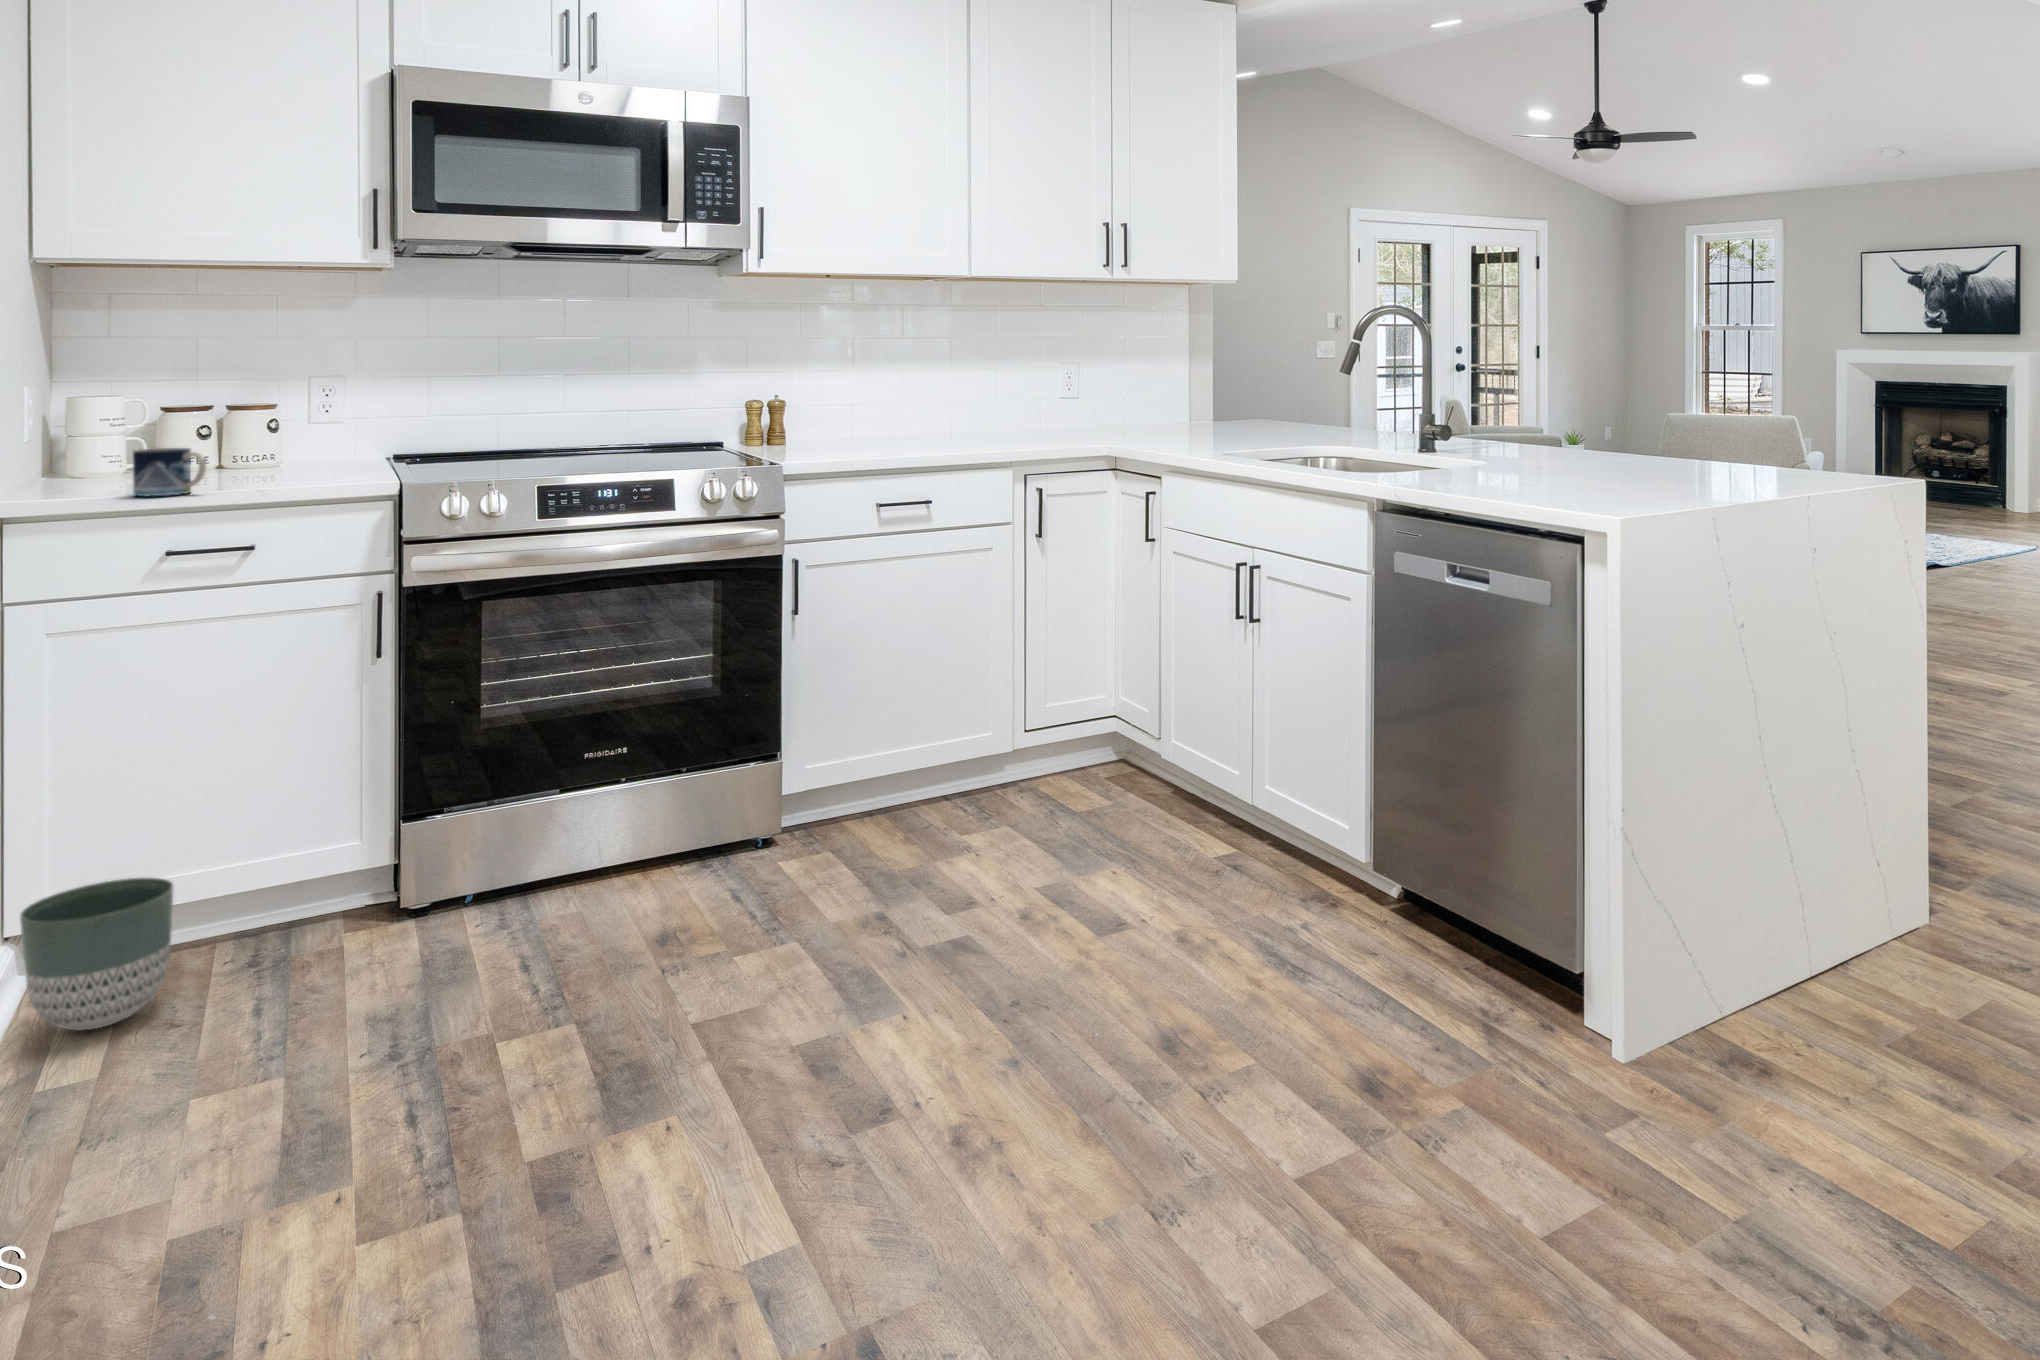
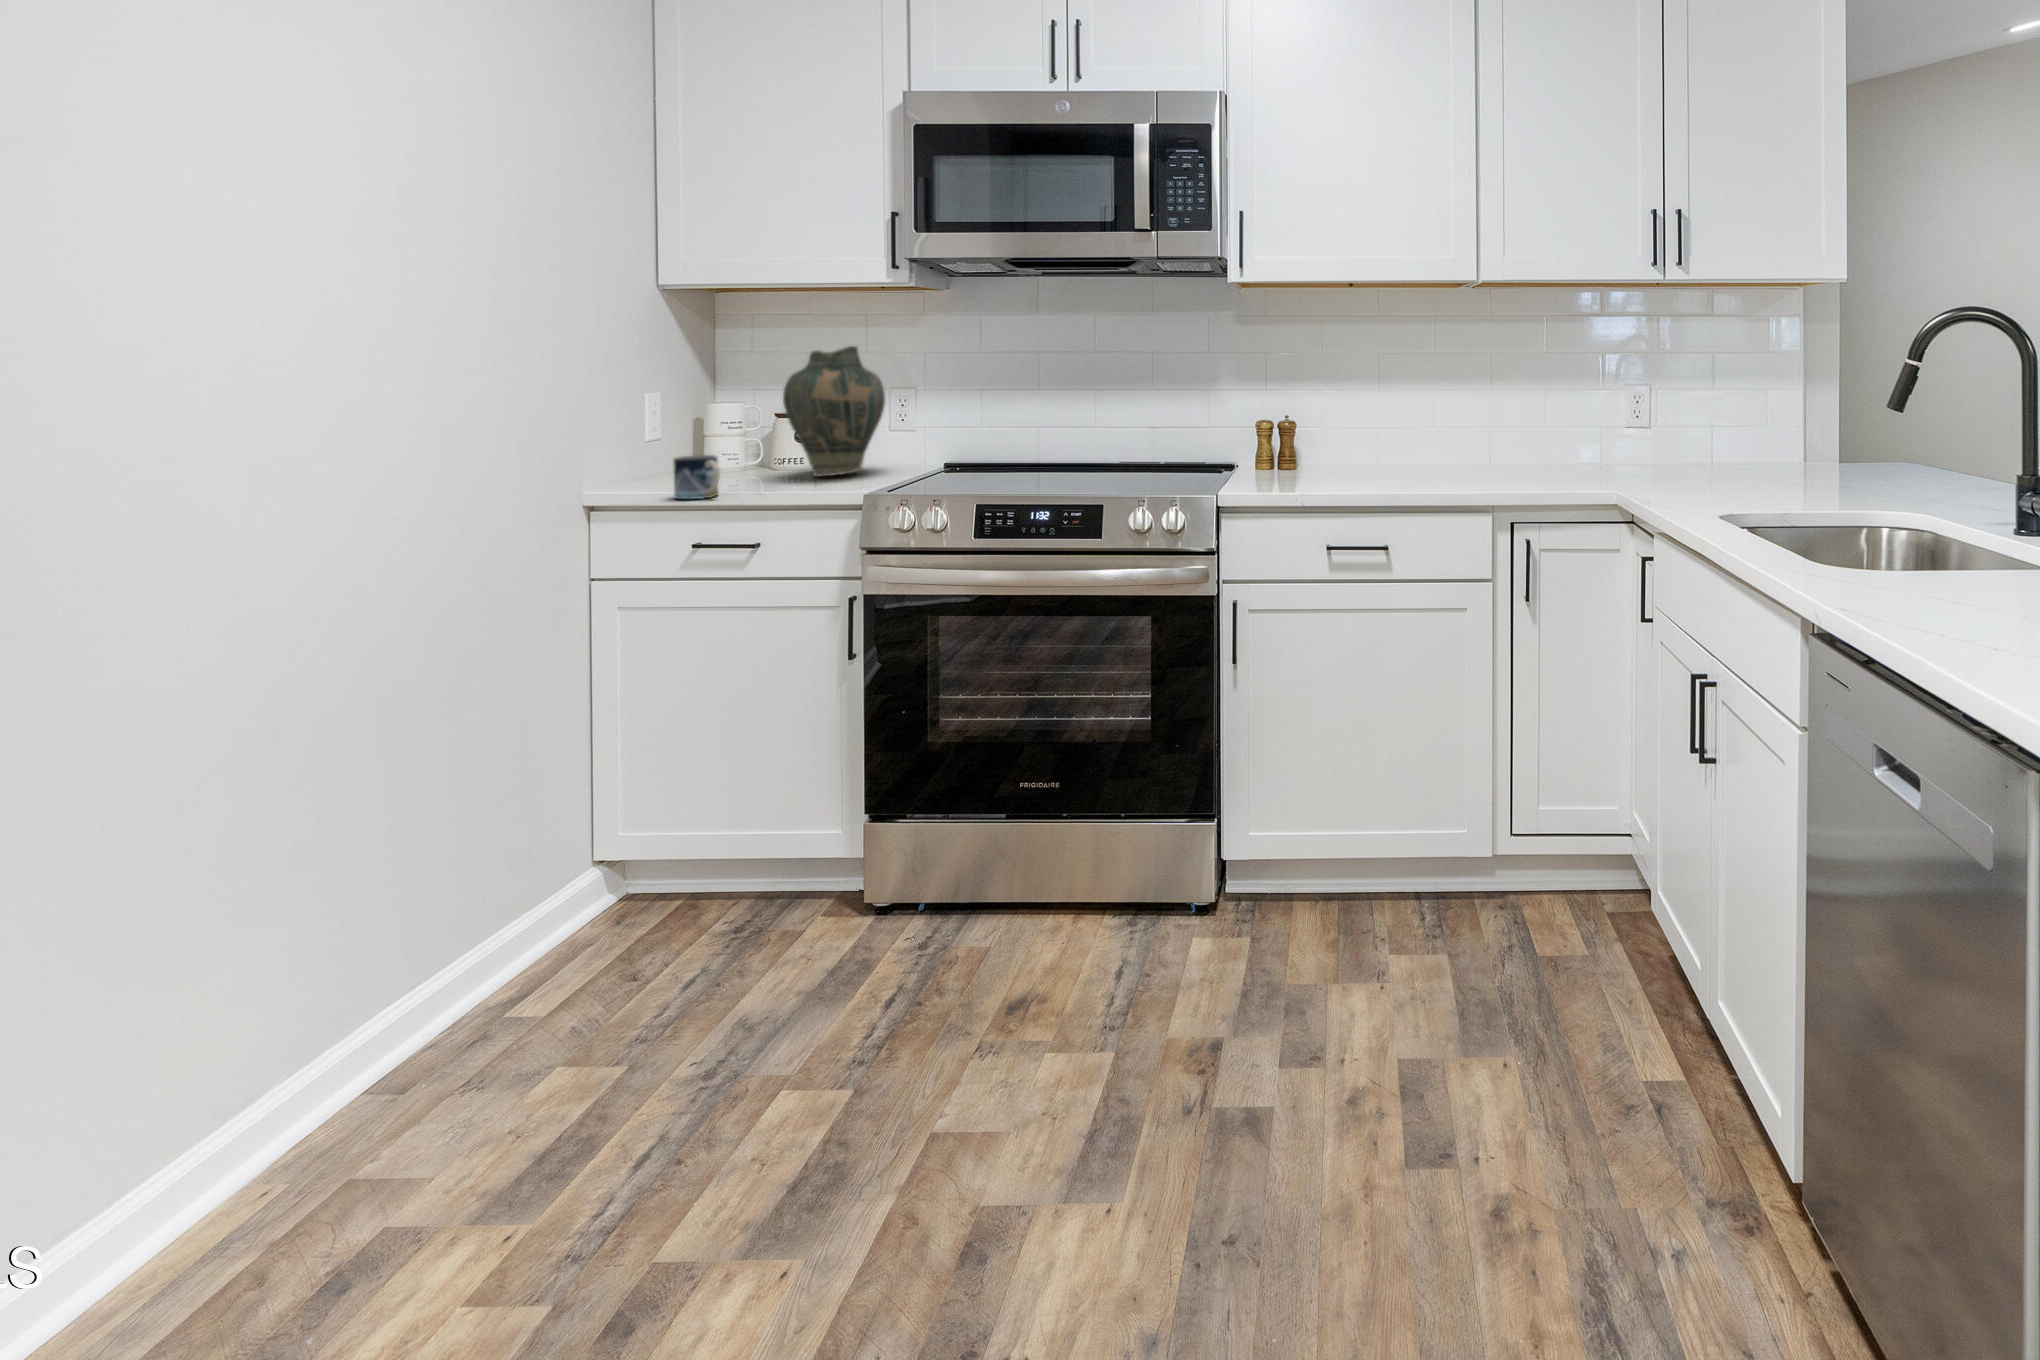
vase: none [225,329,354,472] -> present [783,346,885,477]
planter: present [20,878,173,1030] -> none [539,840,656,974]

